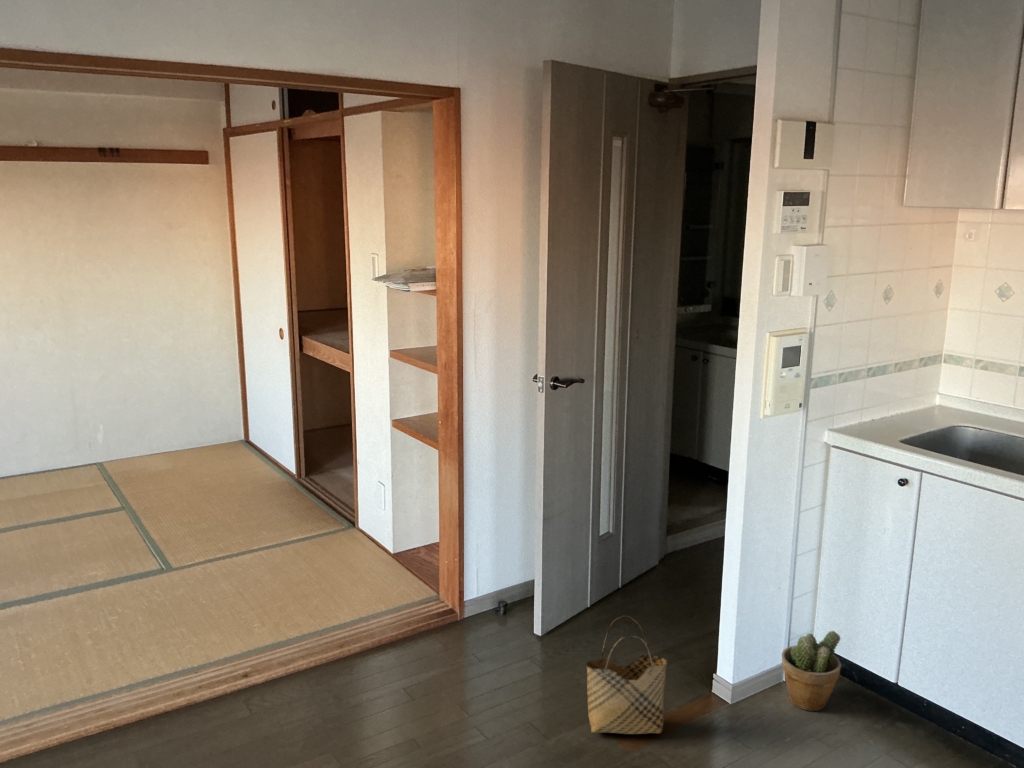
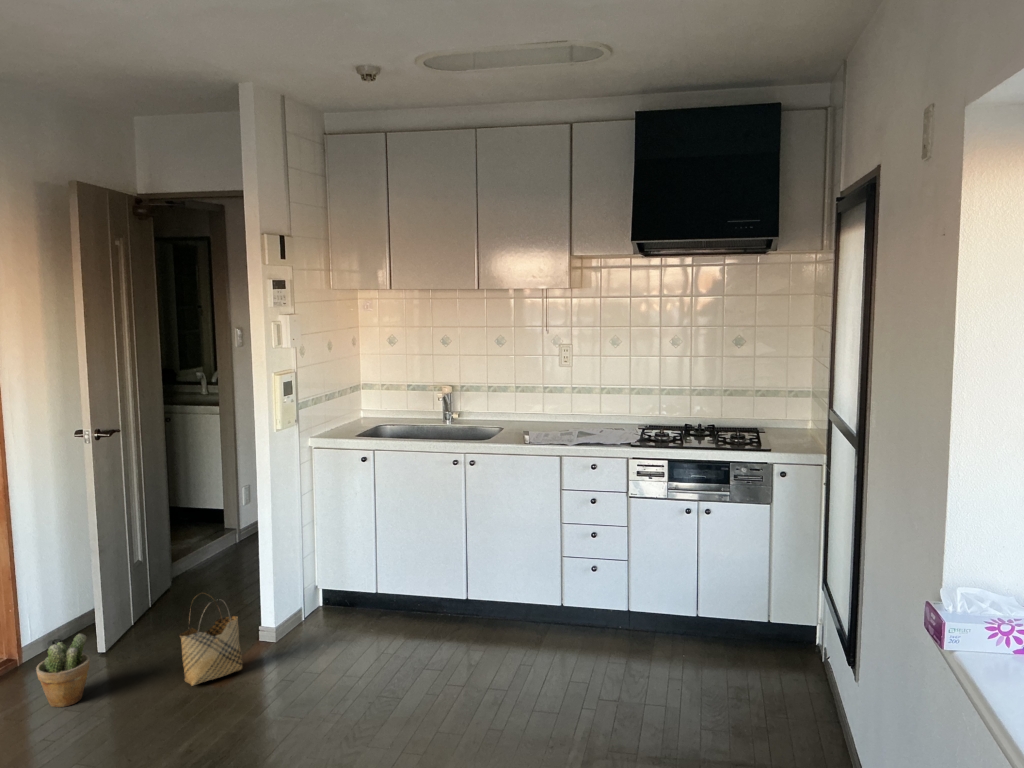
potted plant: present [782,631,841,711] -> present [36,634,90,707]

